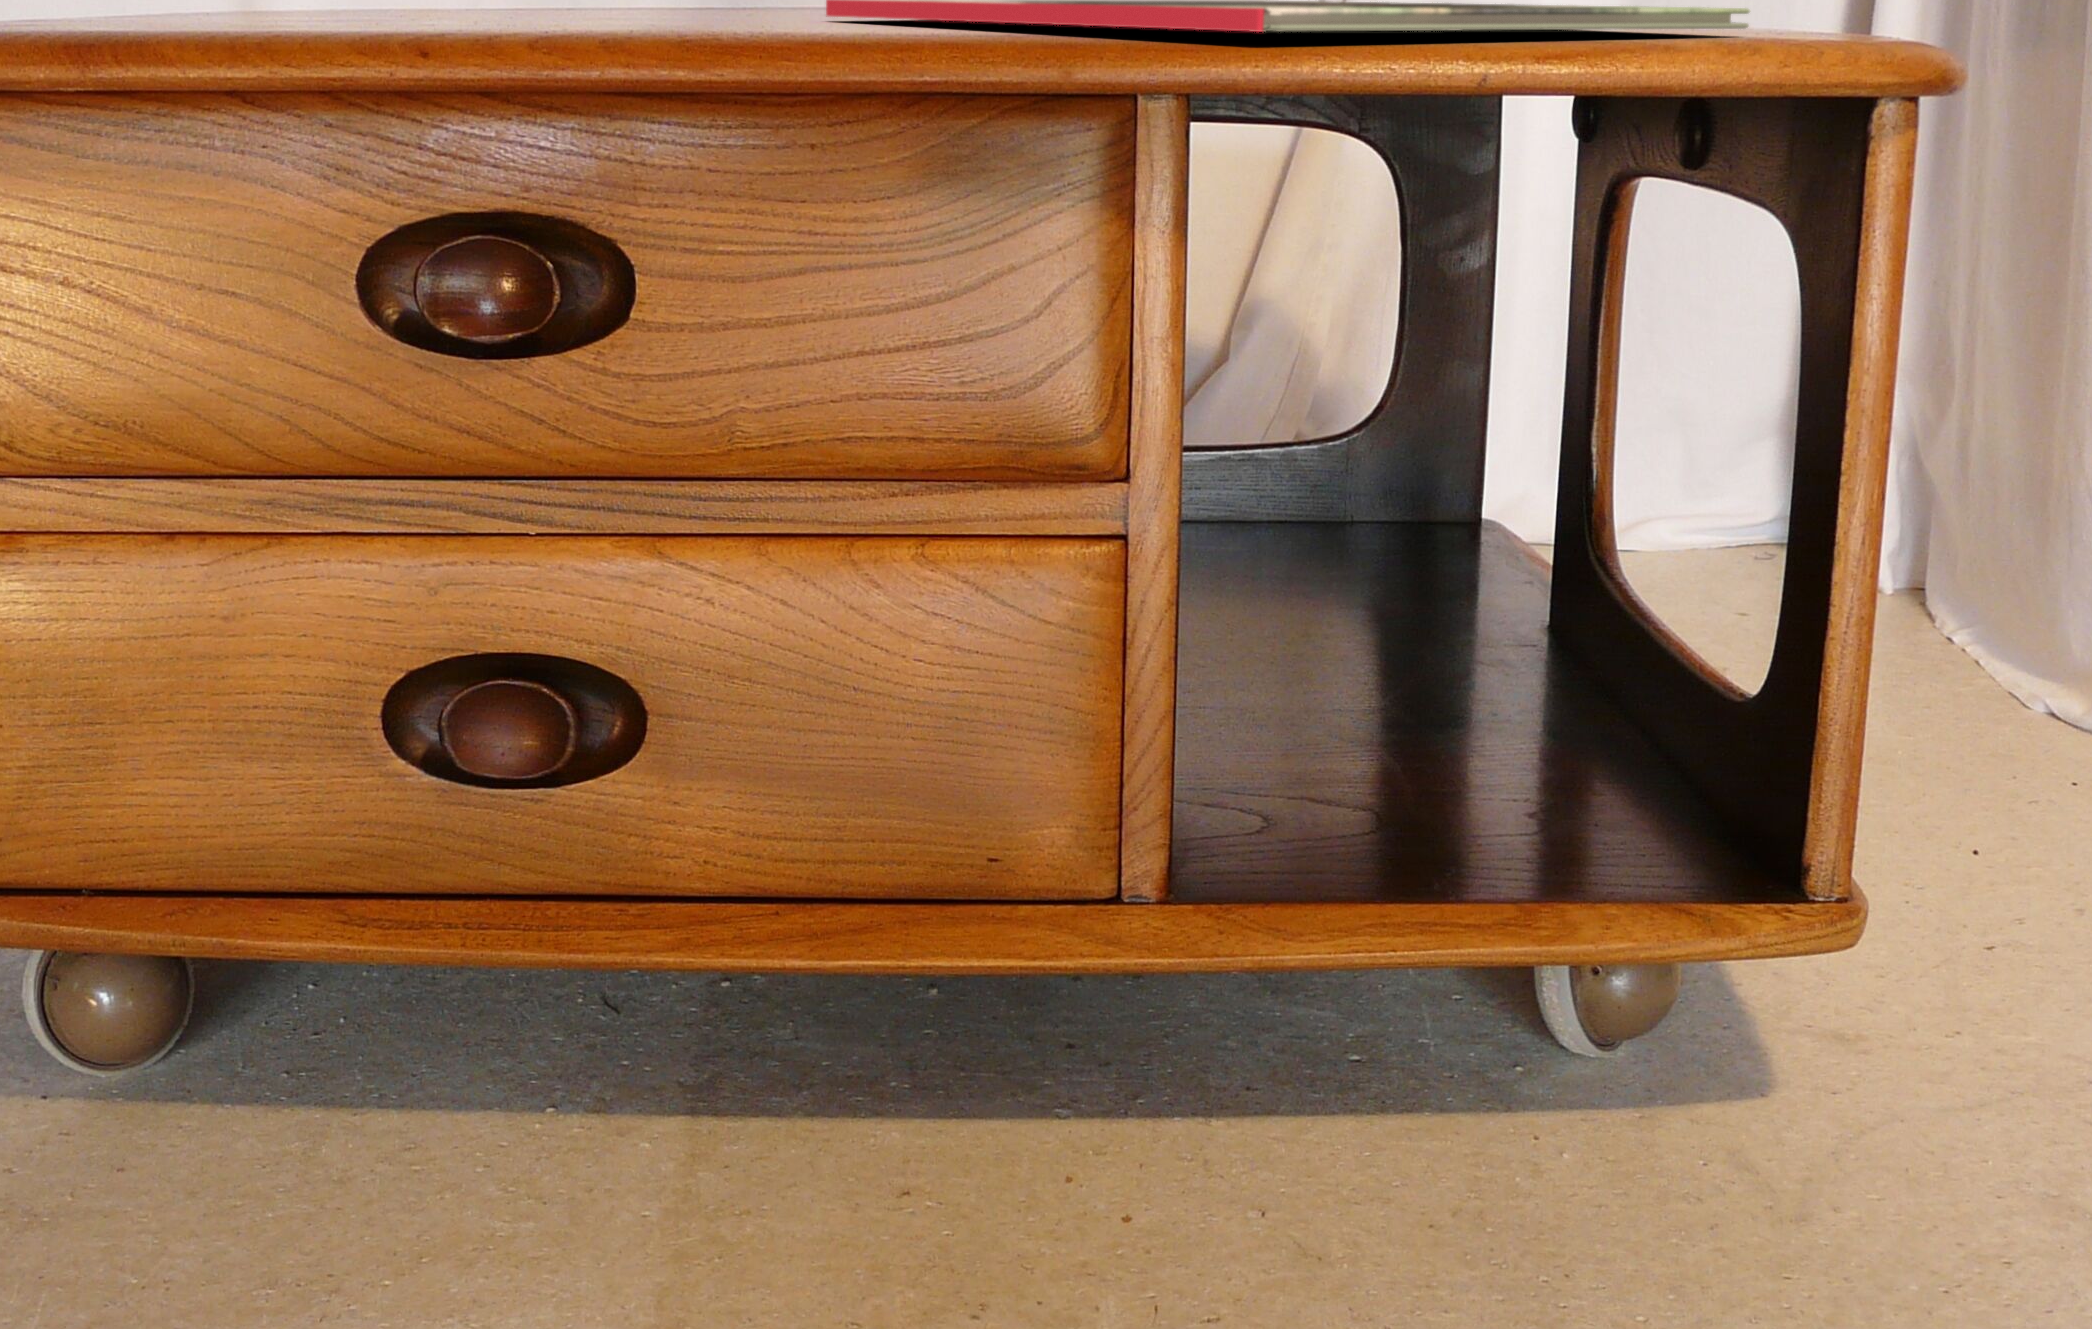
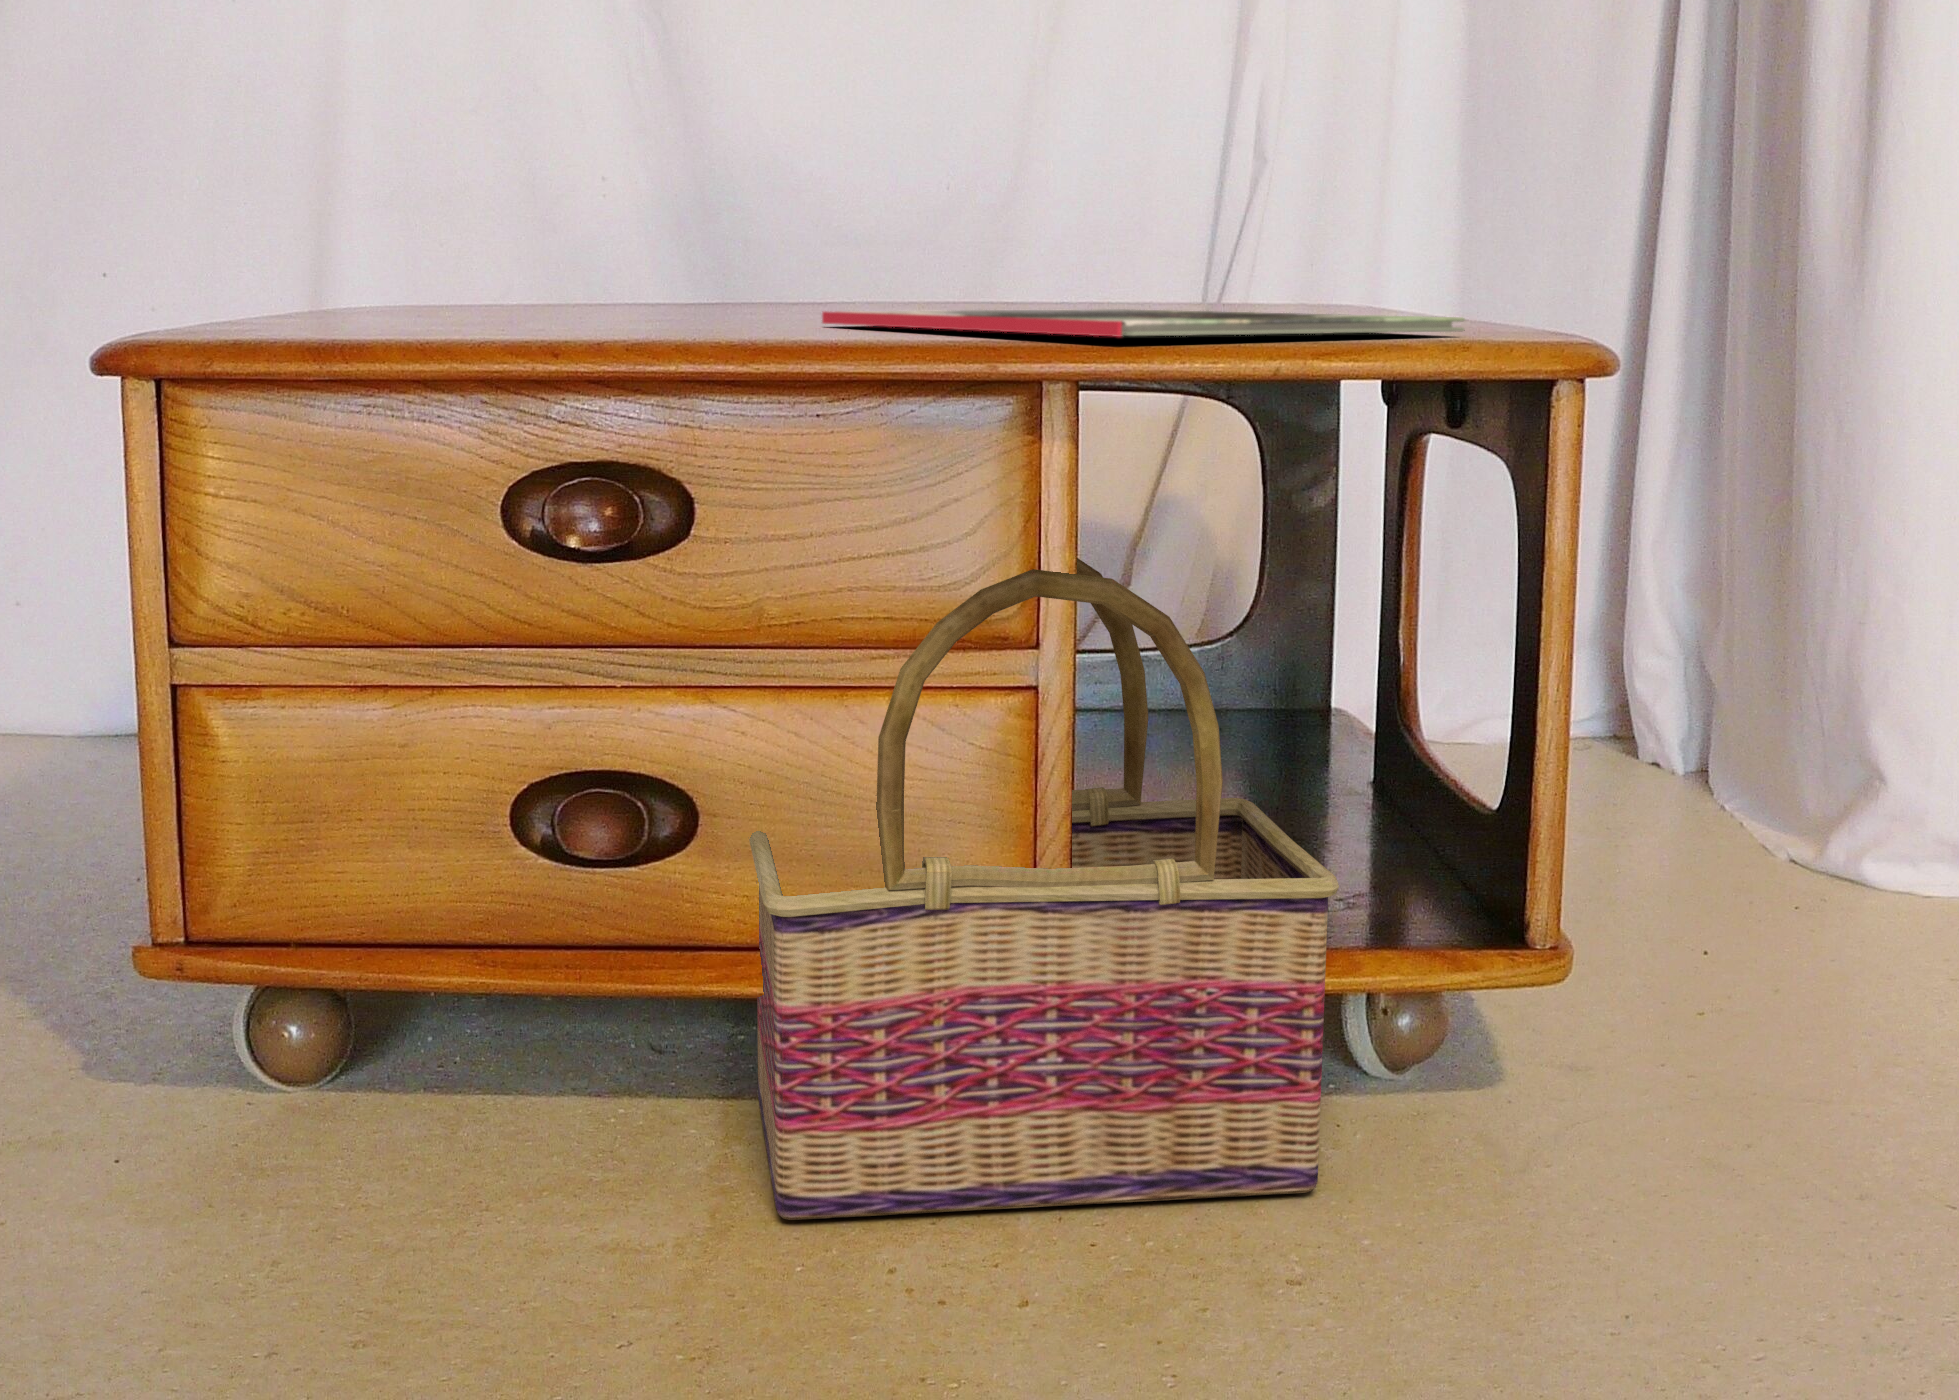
basket: none [719,313,1555,1291] -> present [749,556,1339,1220]

